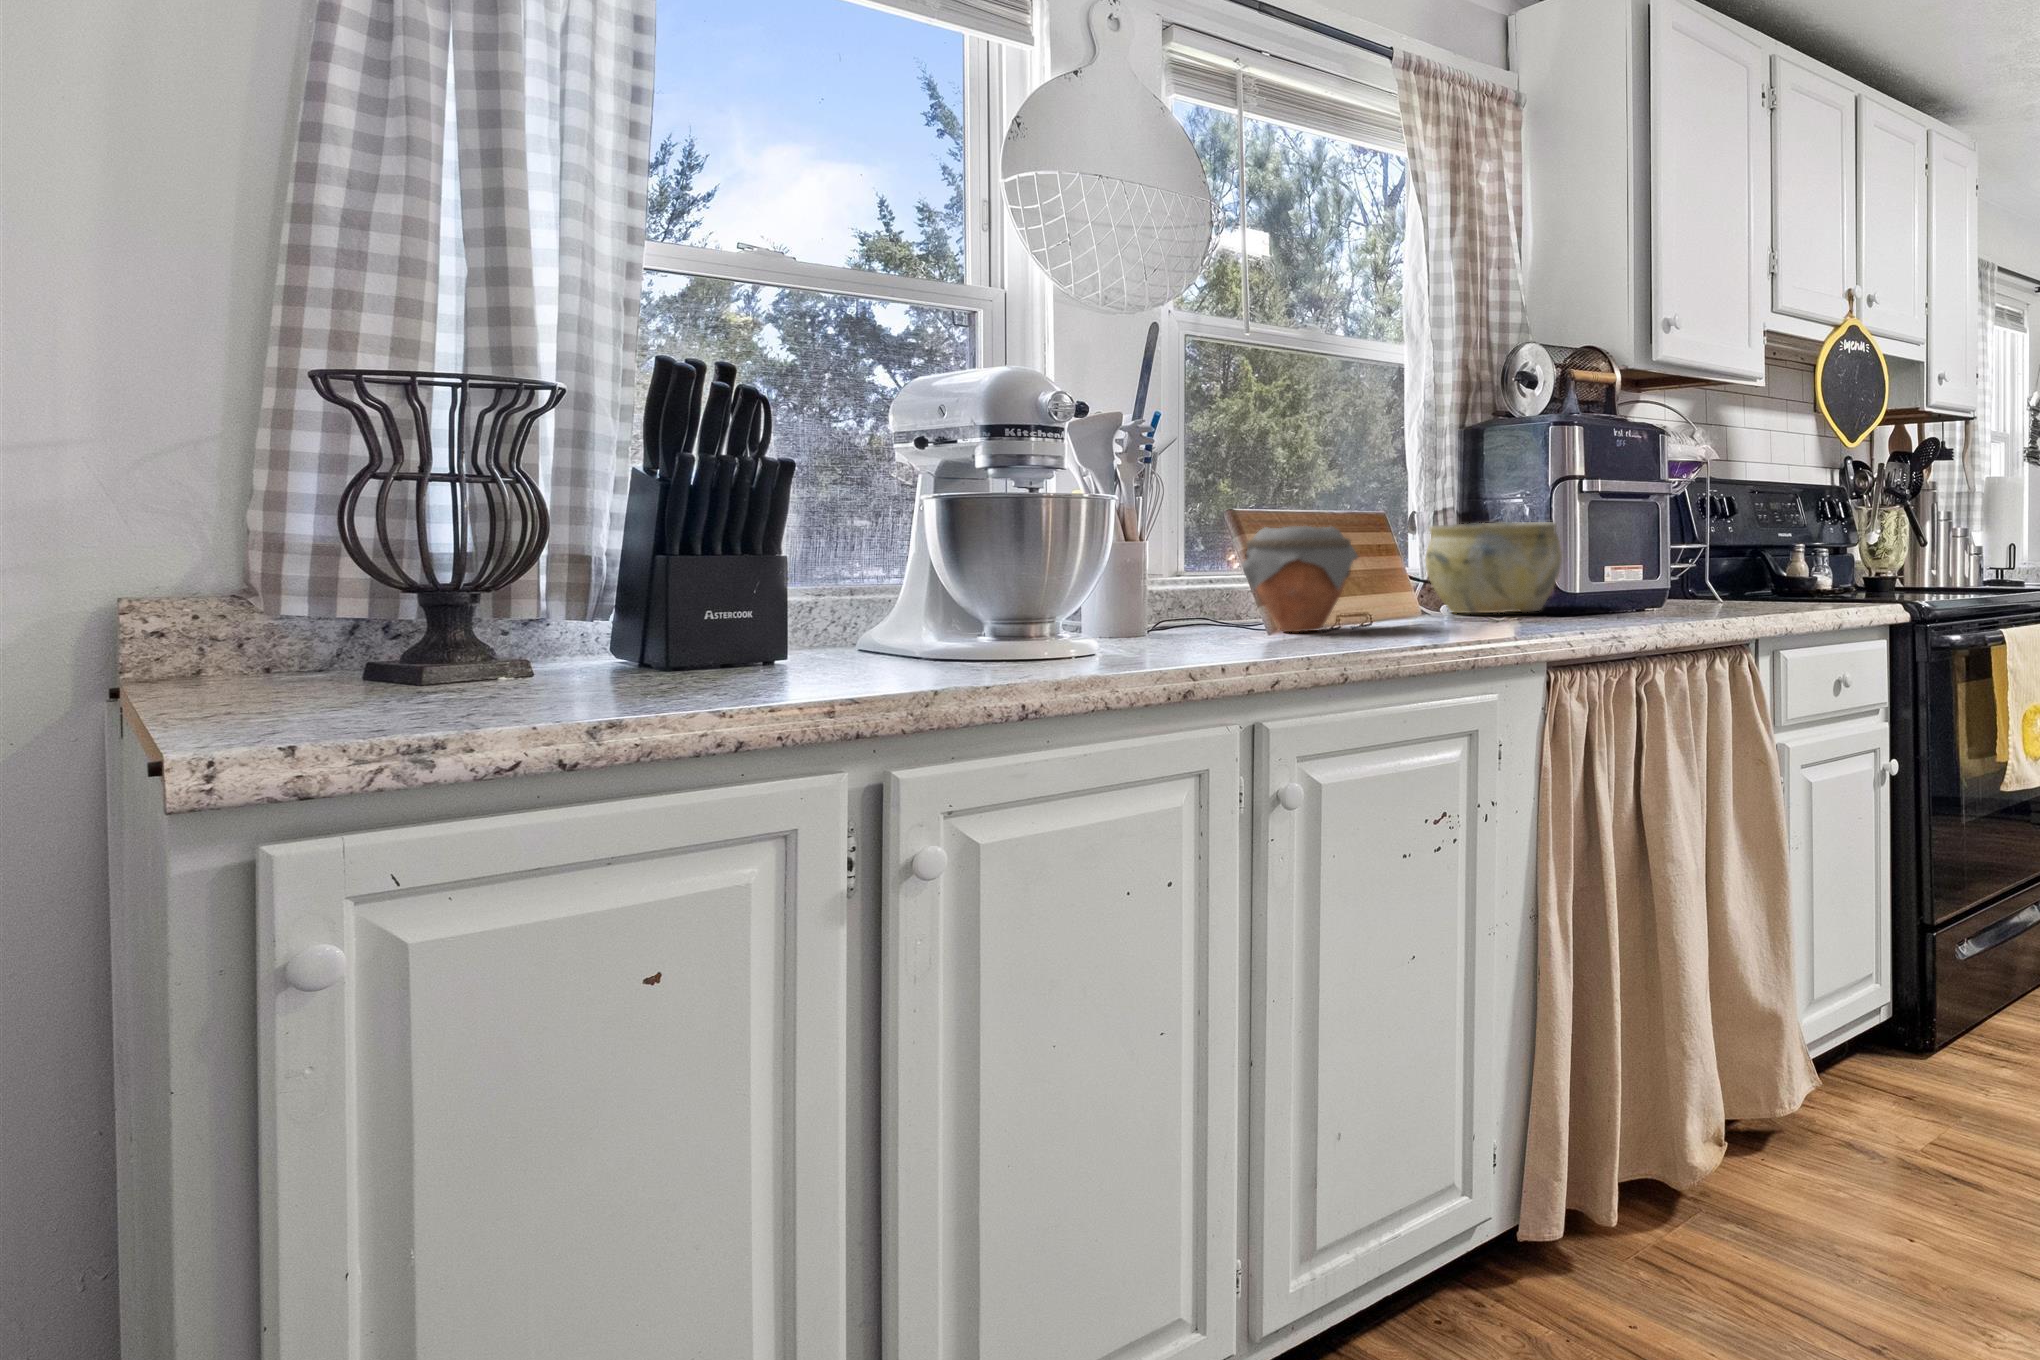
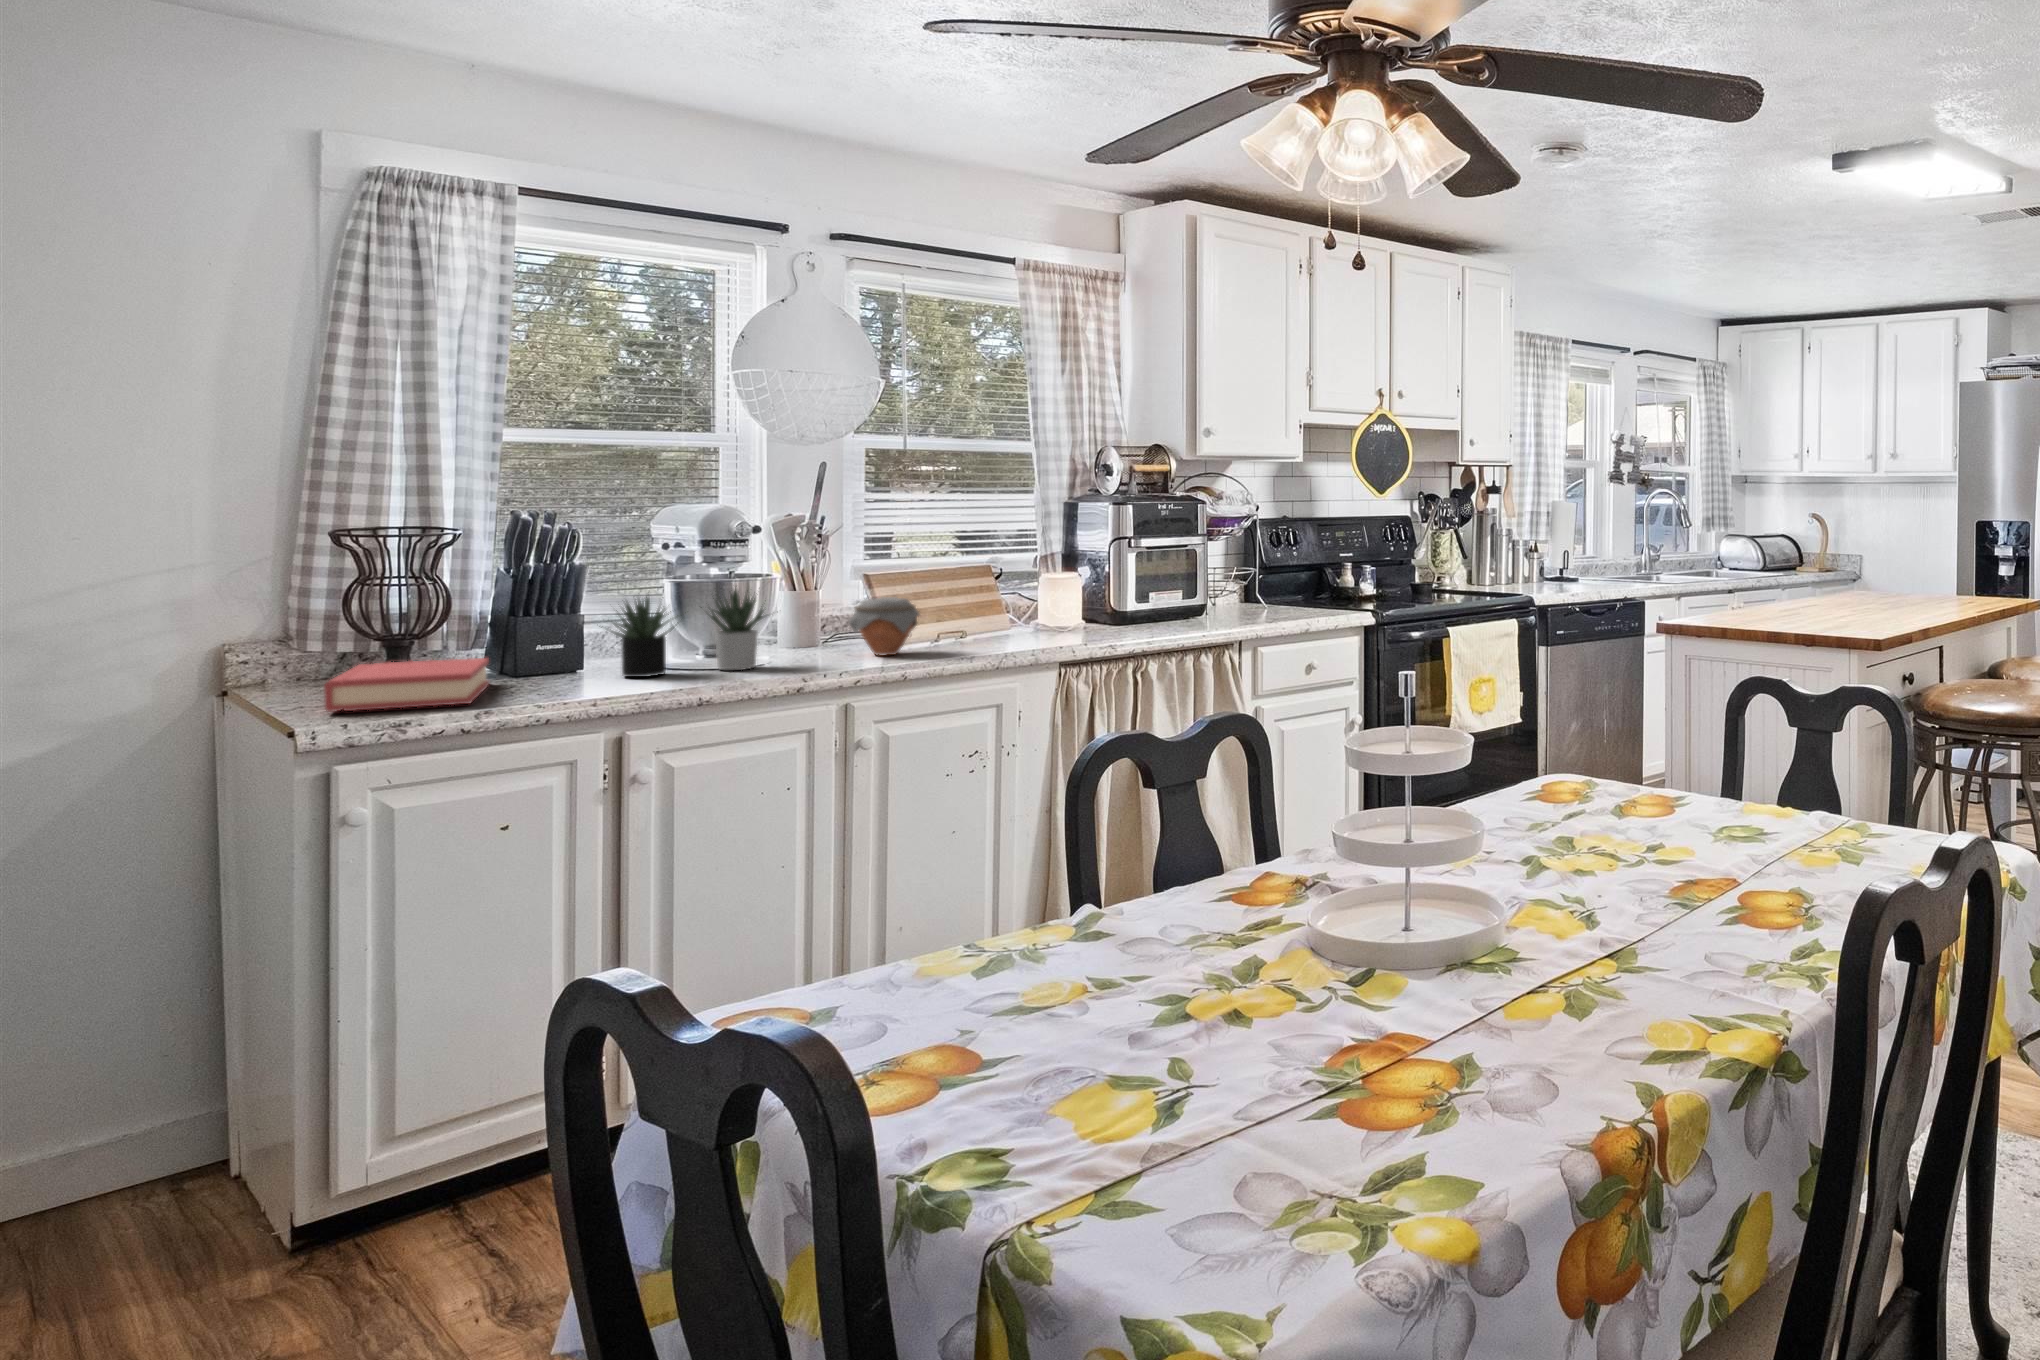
succulent plant: none [808,480,1138,663] -> present [610,586,765,677]
ceramic bowl: present [1425,522,1562,613] -> none [980,586,1062,642]
hardback book: none [264,623,614,722] -> present [324,658,489,712]

